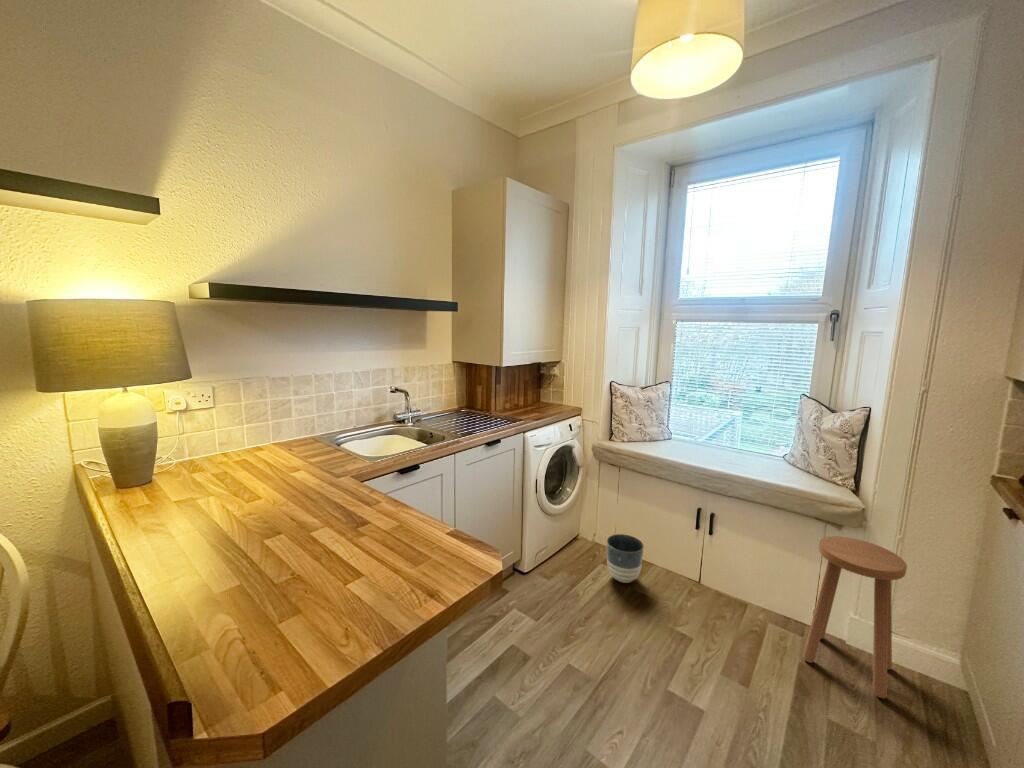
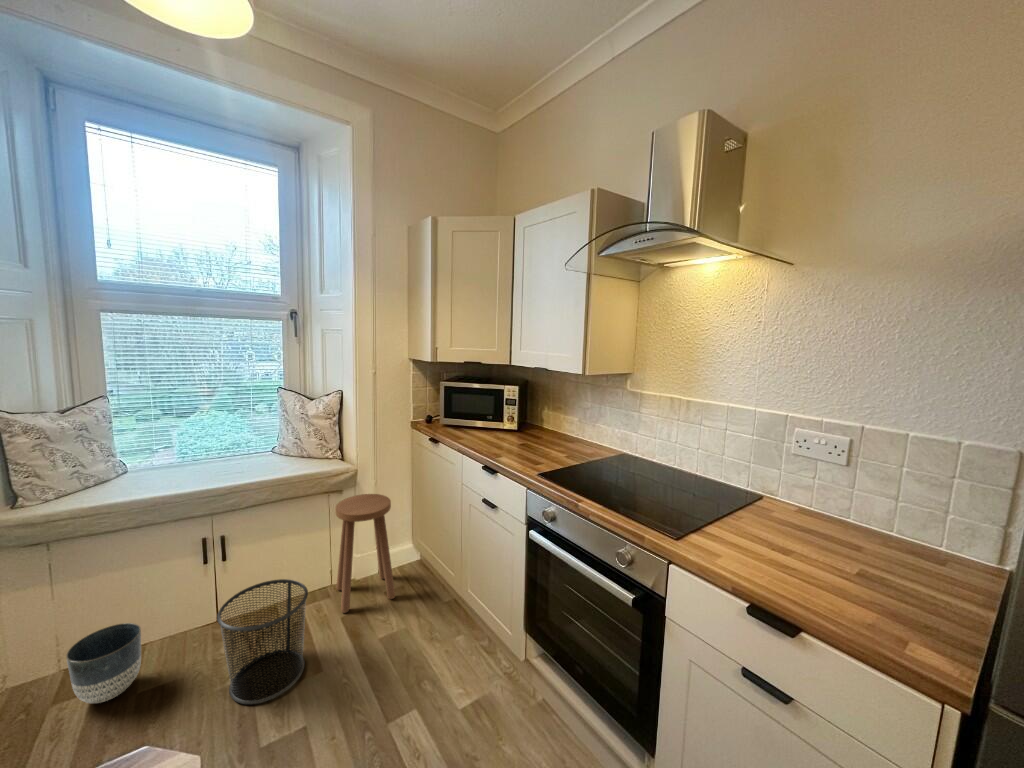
waste bin: none [672,562,751,673] -> present [217,579,308,704]

